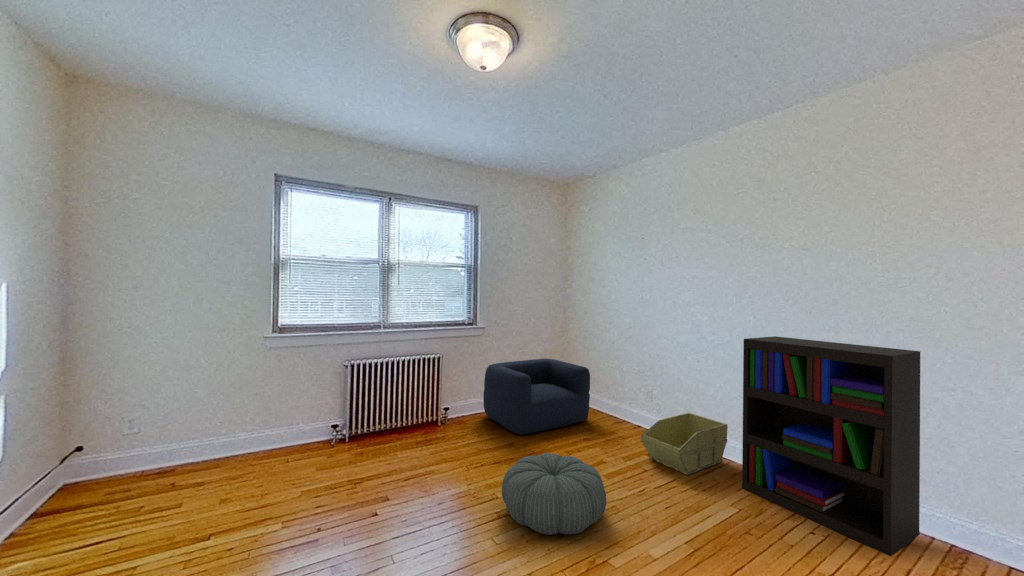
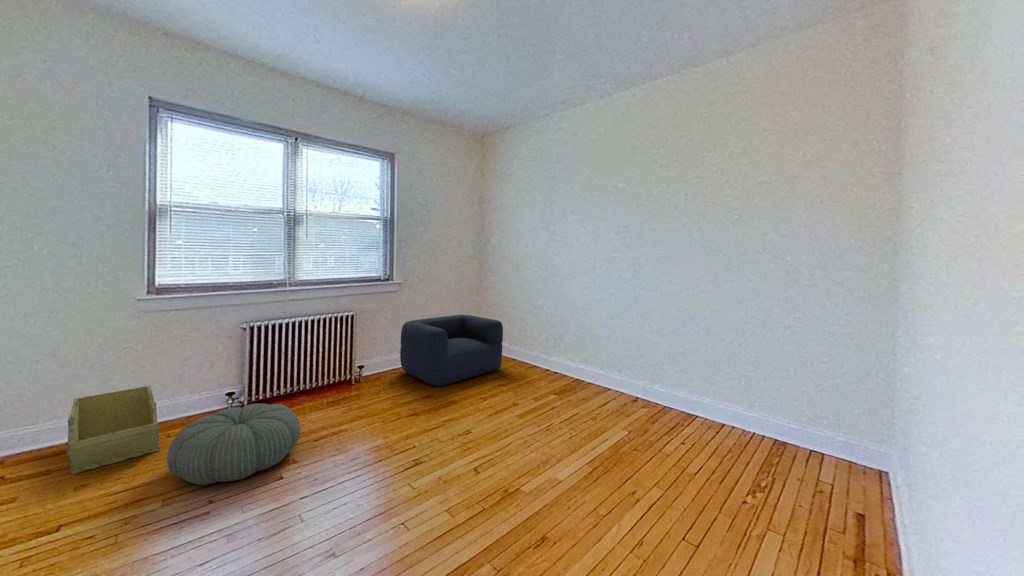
bookshelf: present [742,336,920,556] -> none [630,286,765,454]
storage bin: present [641,413,728,475] -> present [66,385,160,474]
pouf: present [502,453,606,535] -> present [167,404,301,485]

